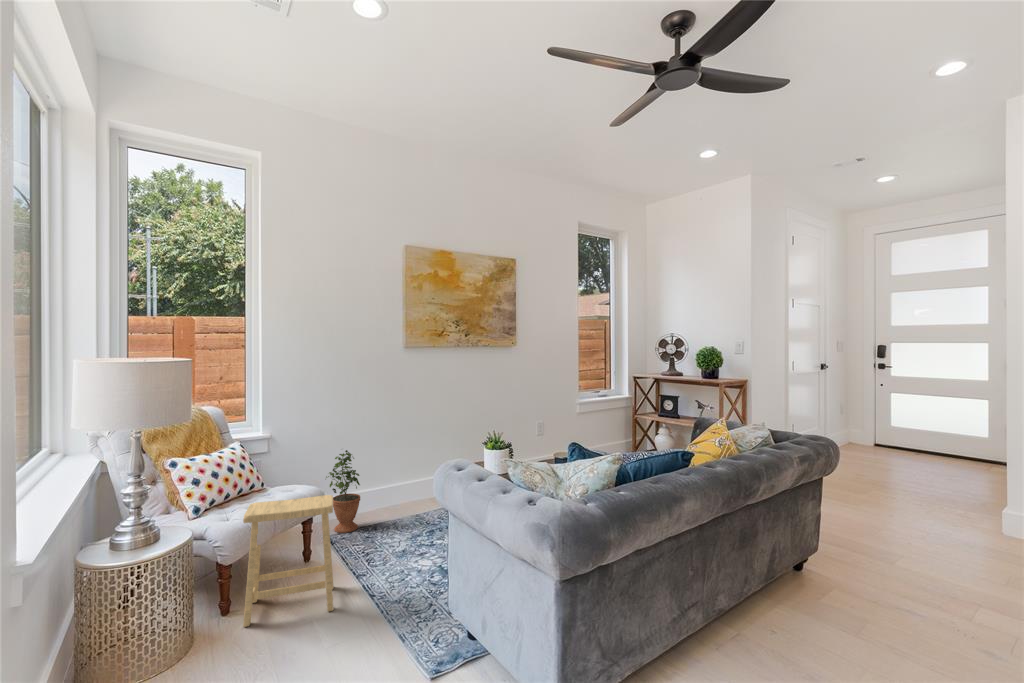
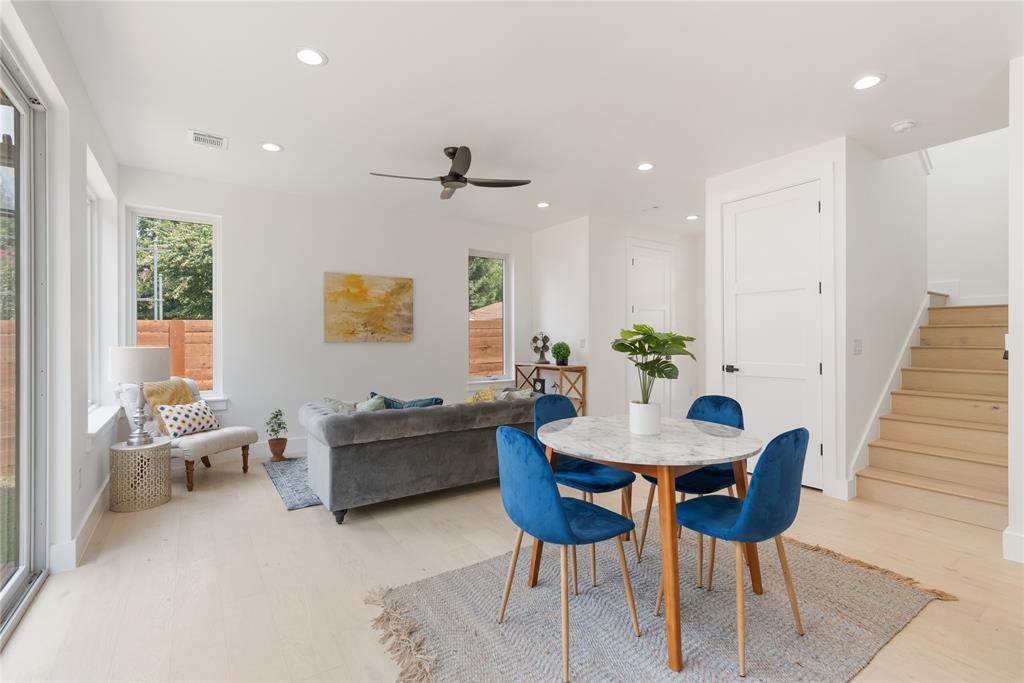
footstool: present [243,495,334,627] -> none [199,428,256,495]

